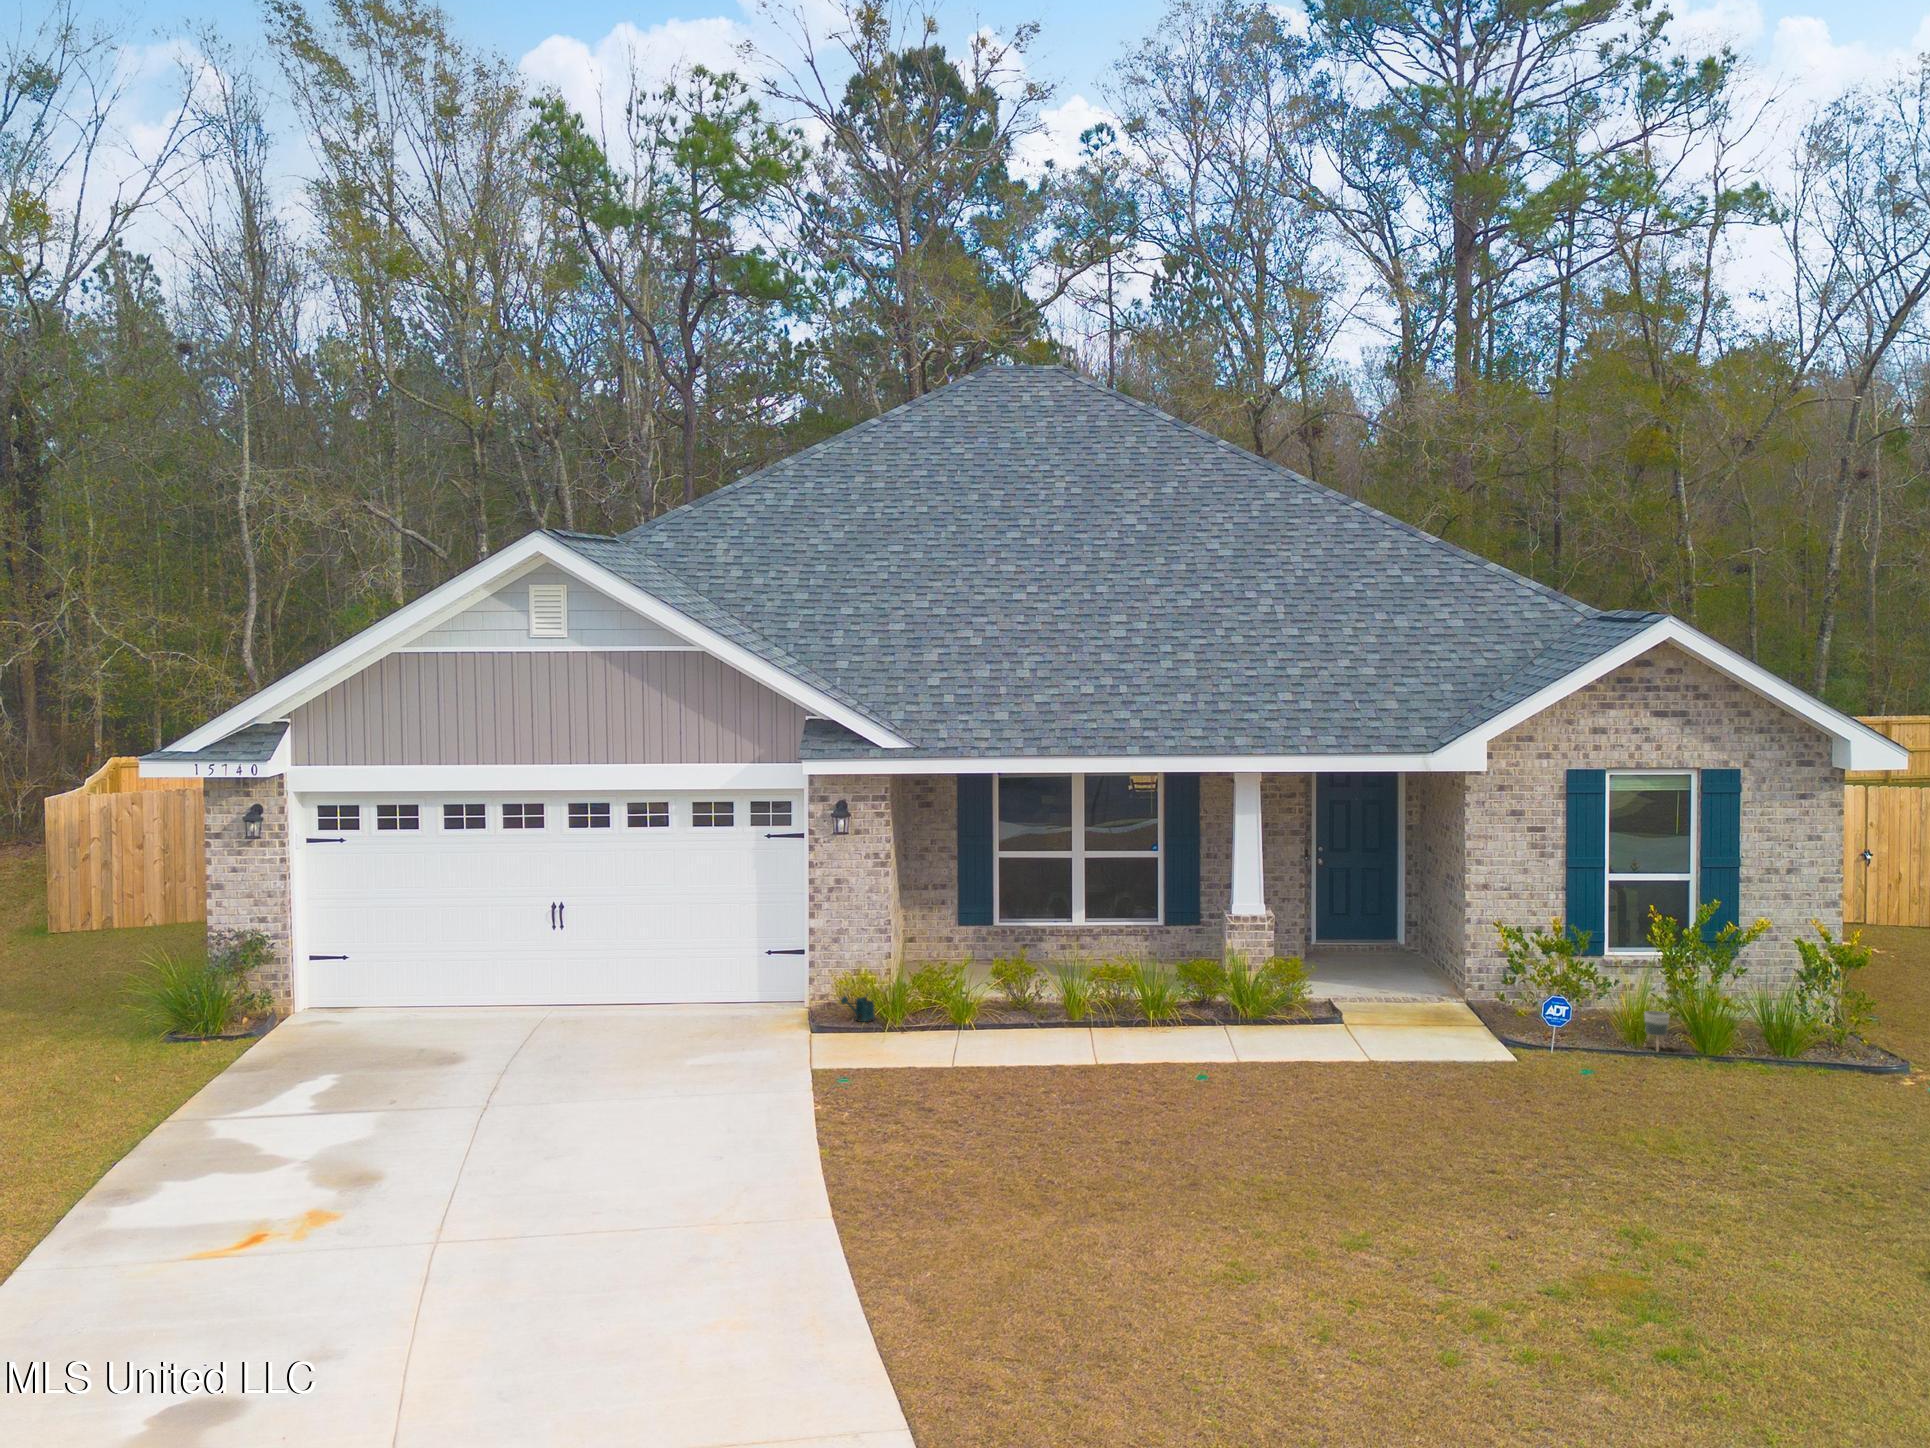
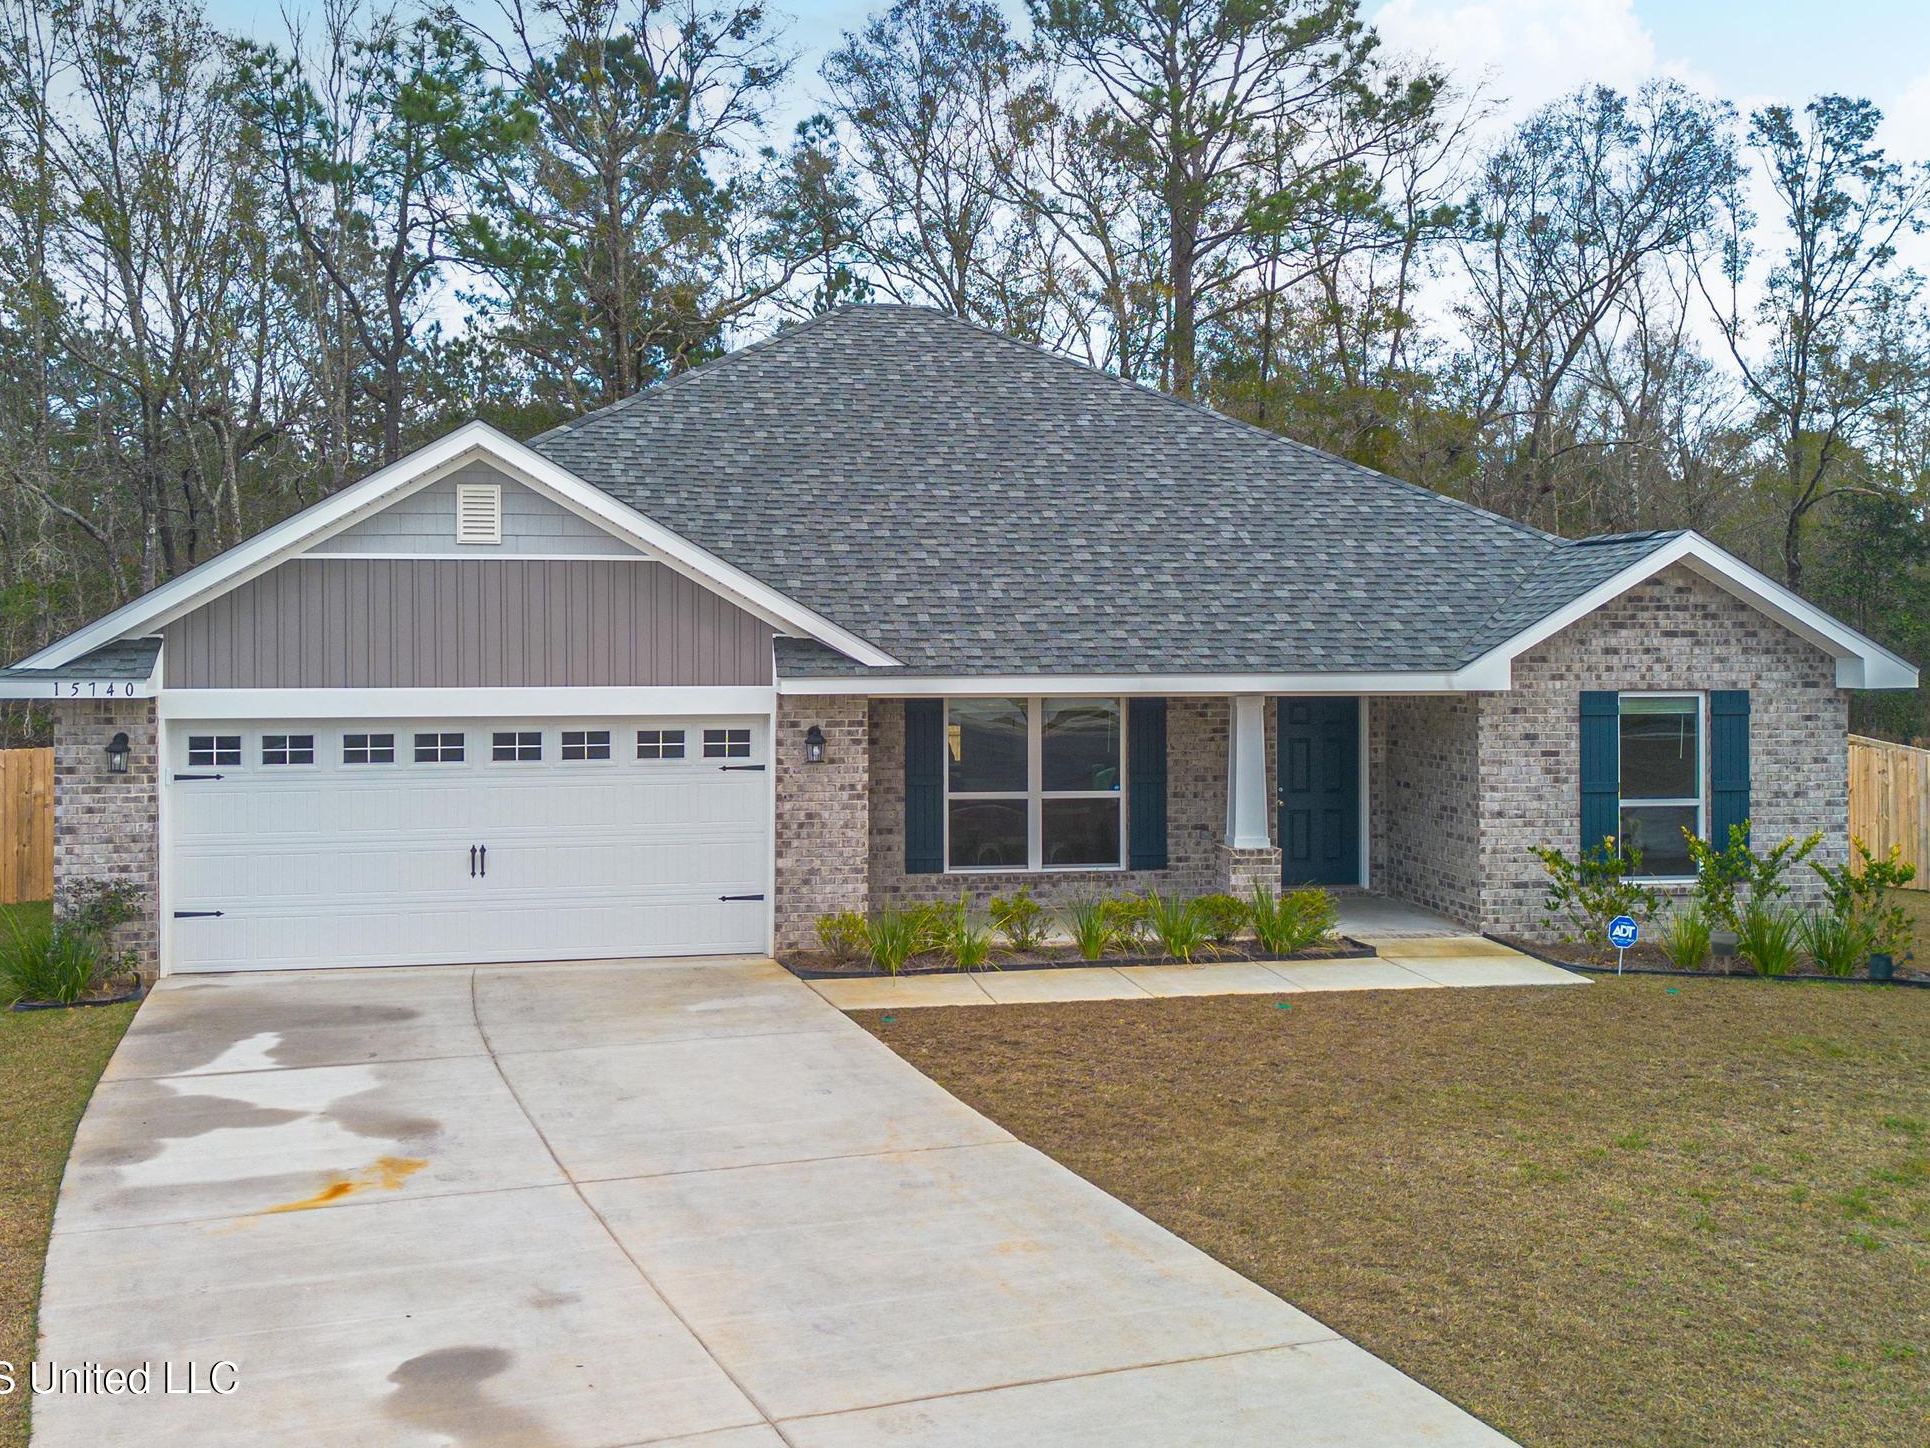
watering can: present [841,995,875,1022] -> present [1864,952,1914,980]

